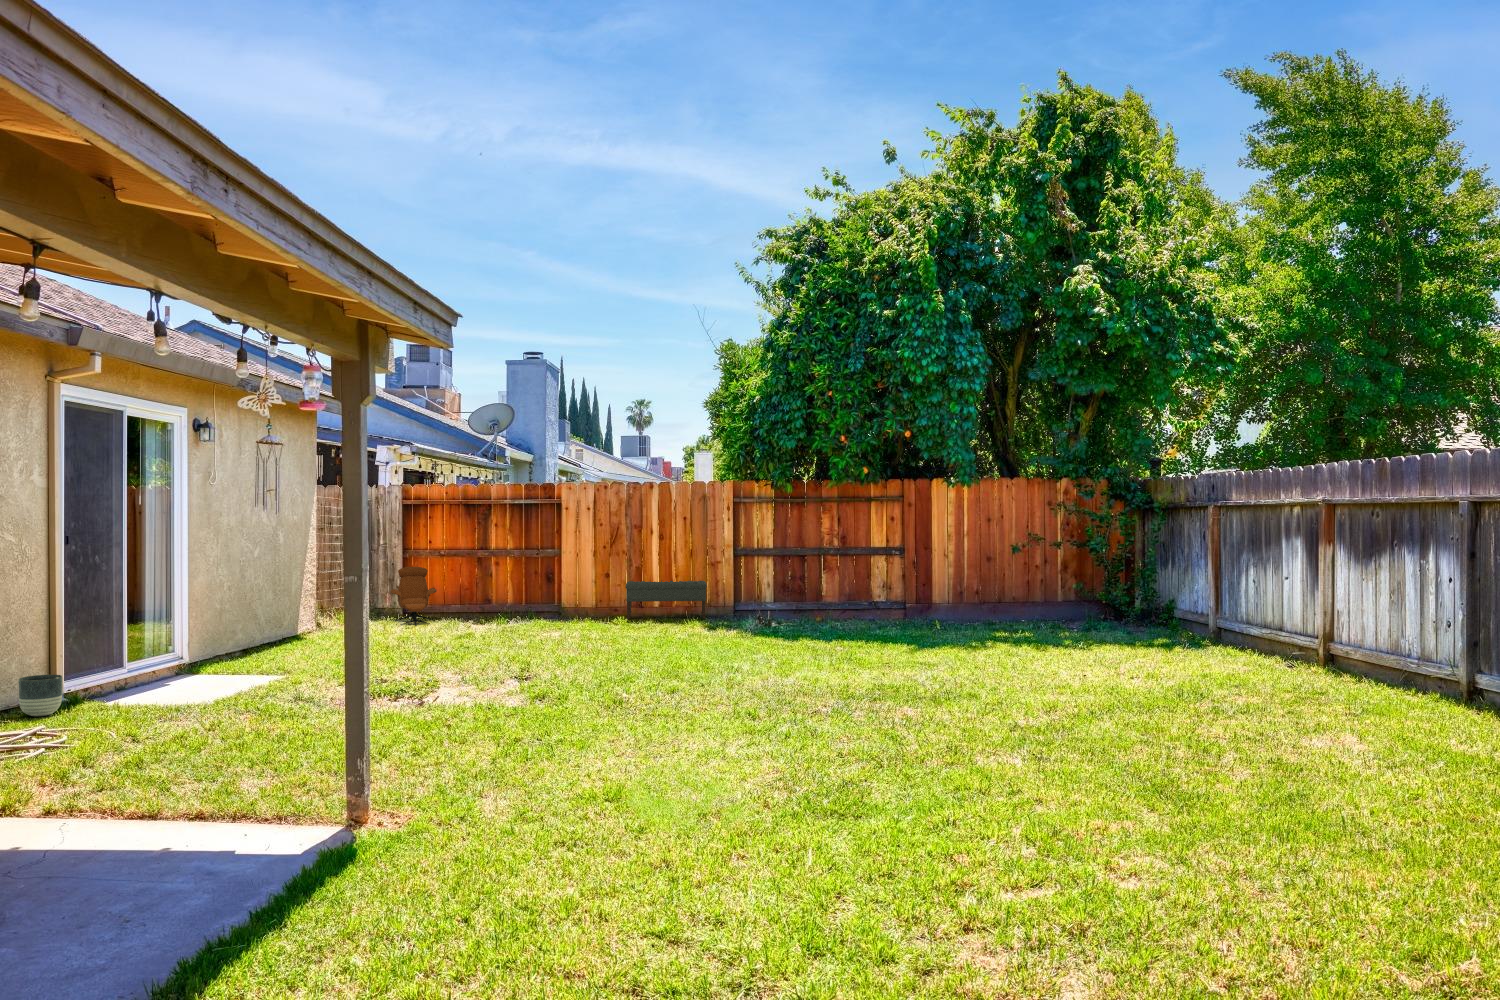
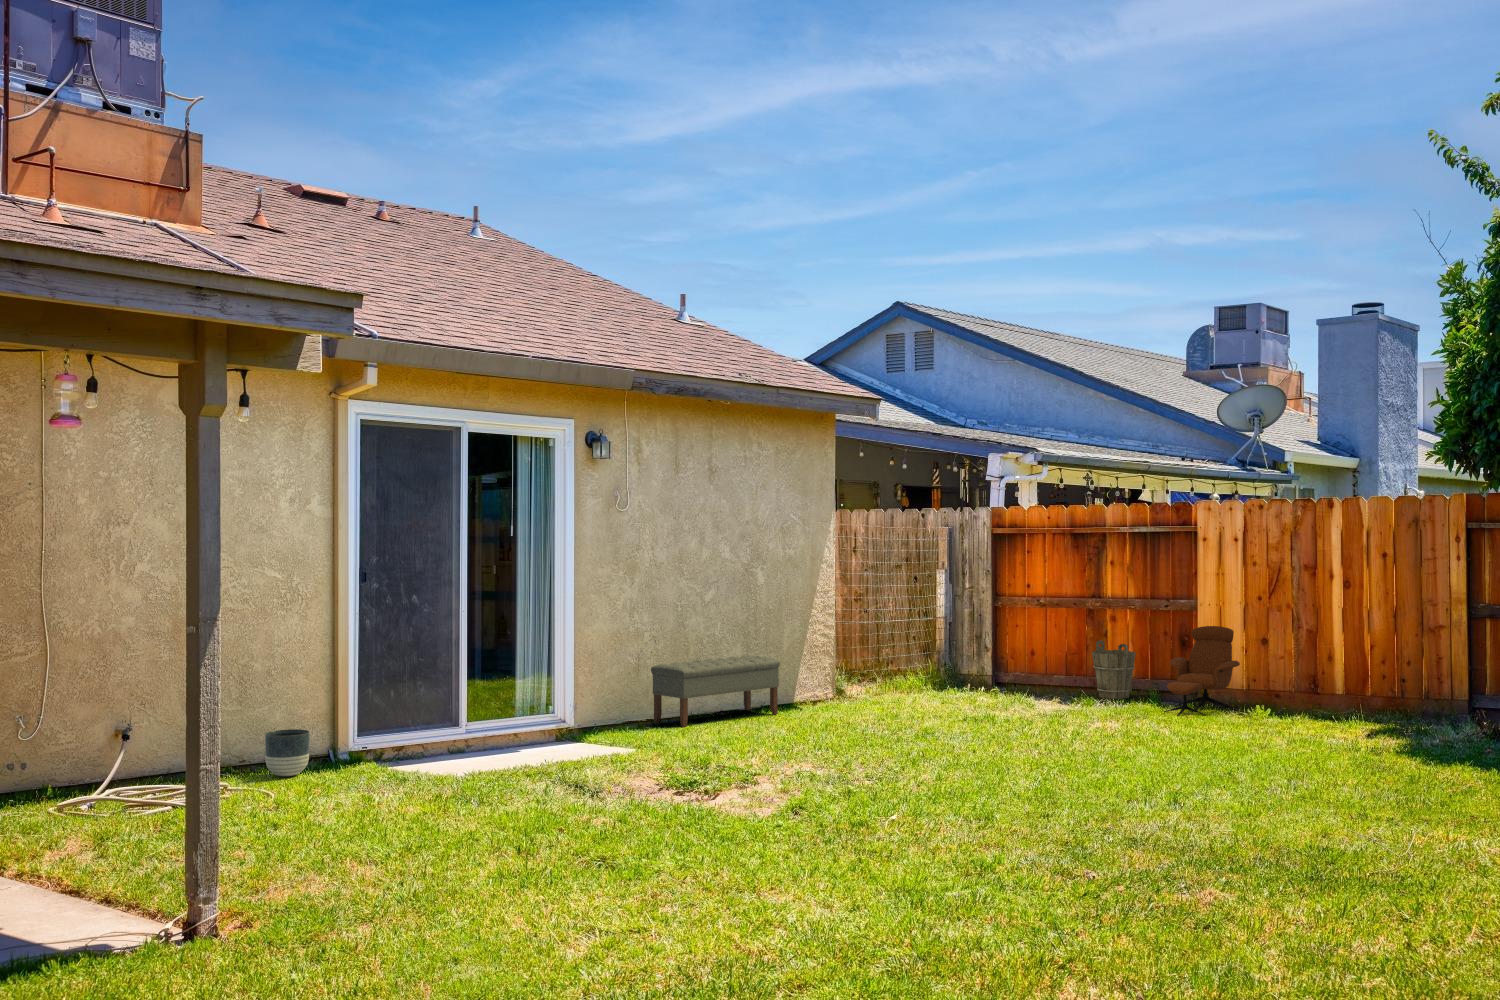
lounge chair: present [390,567,437,626] -> present [1164,626,1240,716]
bucket: none [490,580,520,620] -> present [1092,640,1136,699]
bench: present [626,581,707,619] -> present [651,655,780,727]

